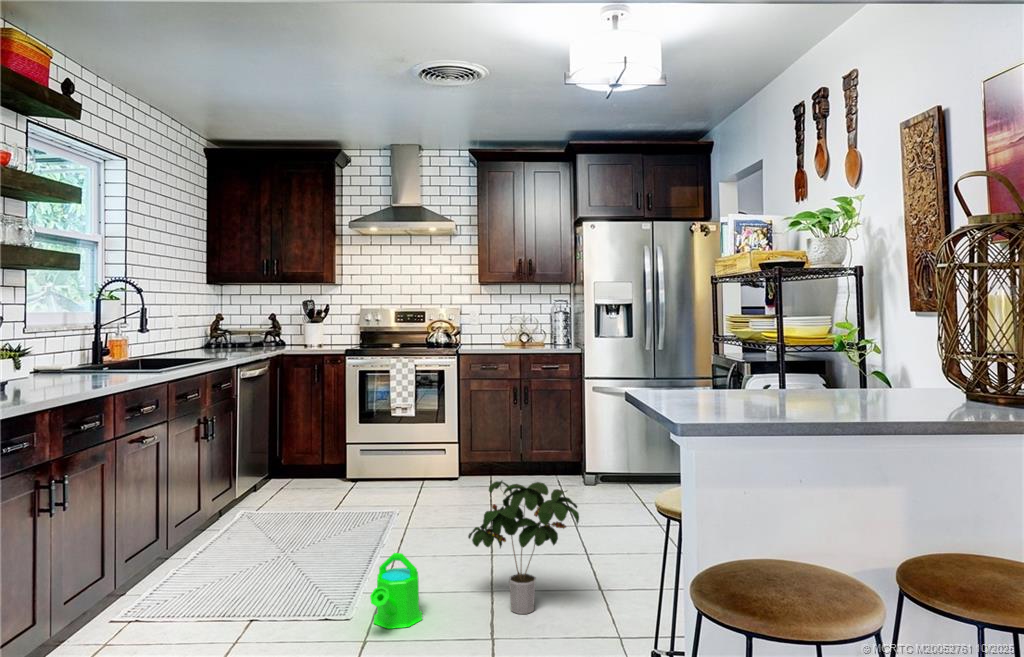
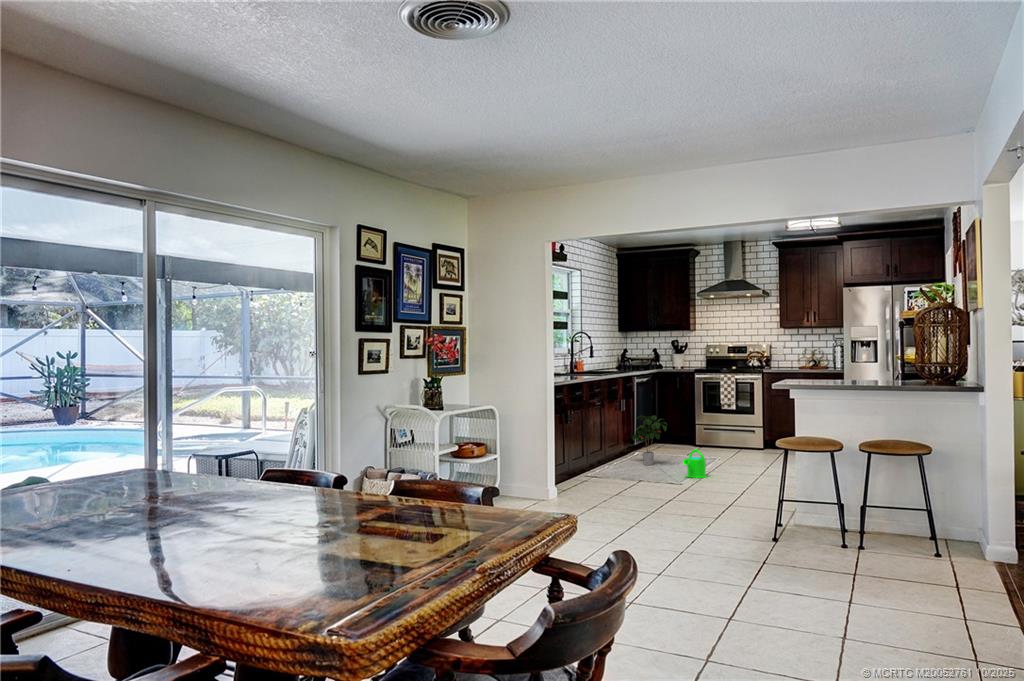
potted plant: present [468,481,579,614] -> present [632,415,667,465]

